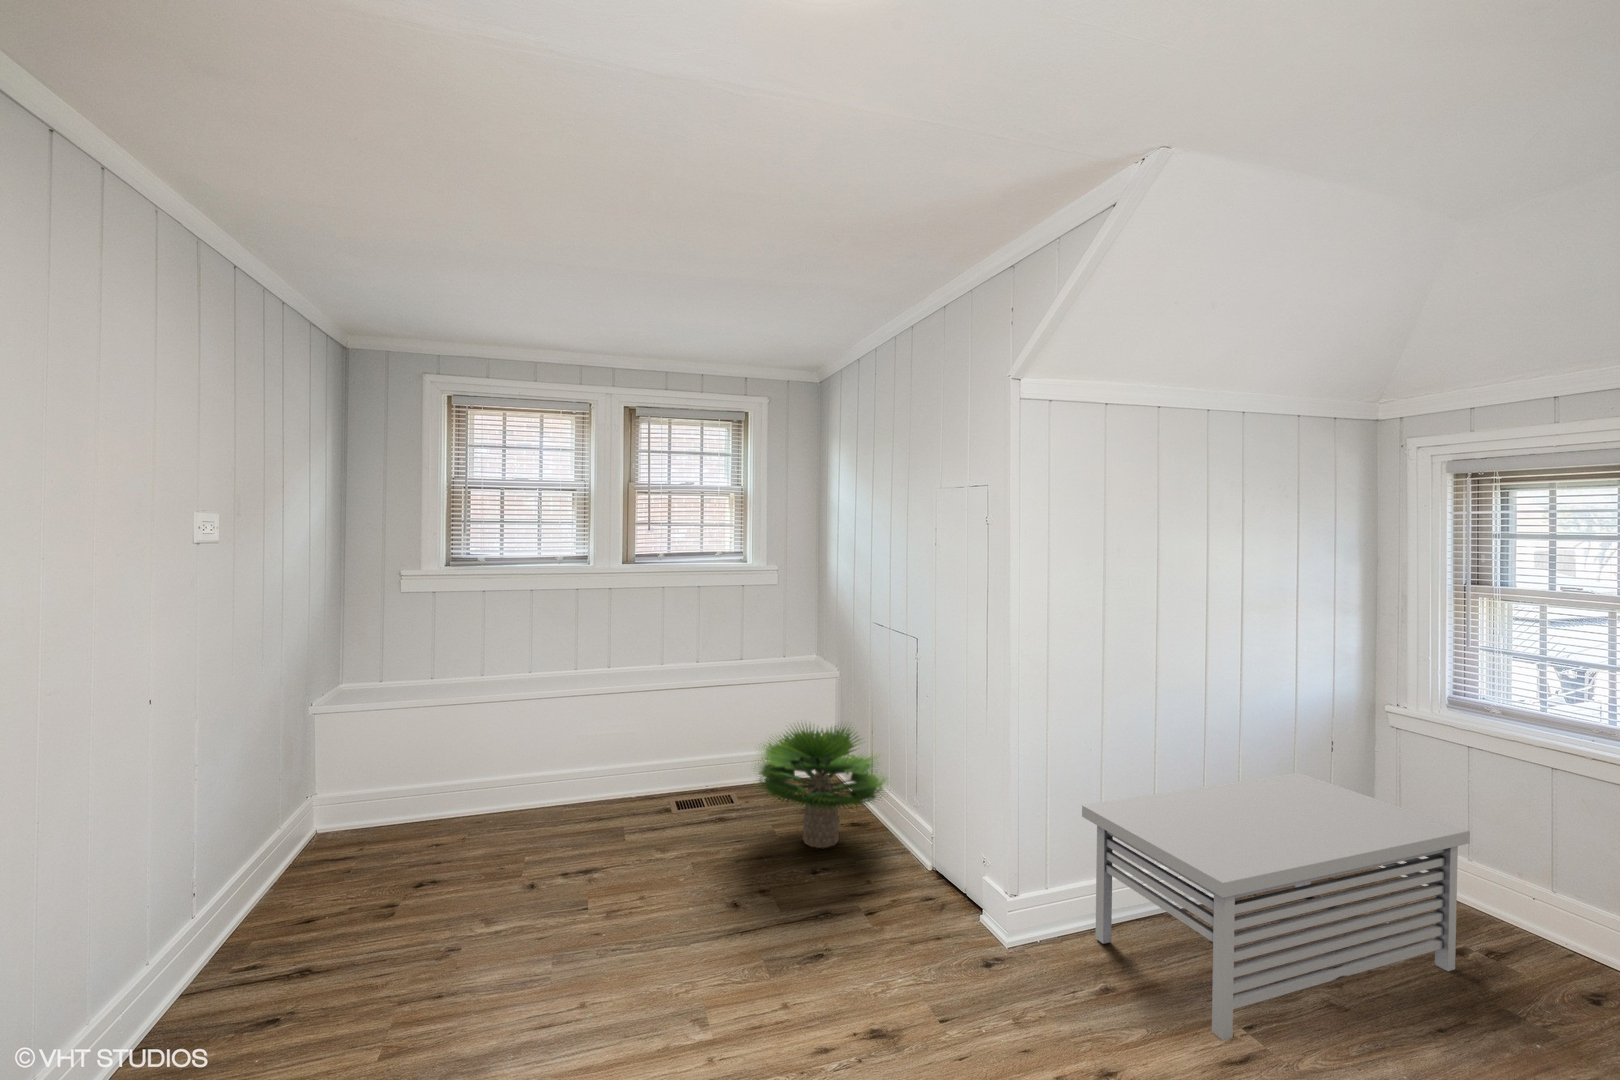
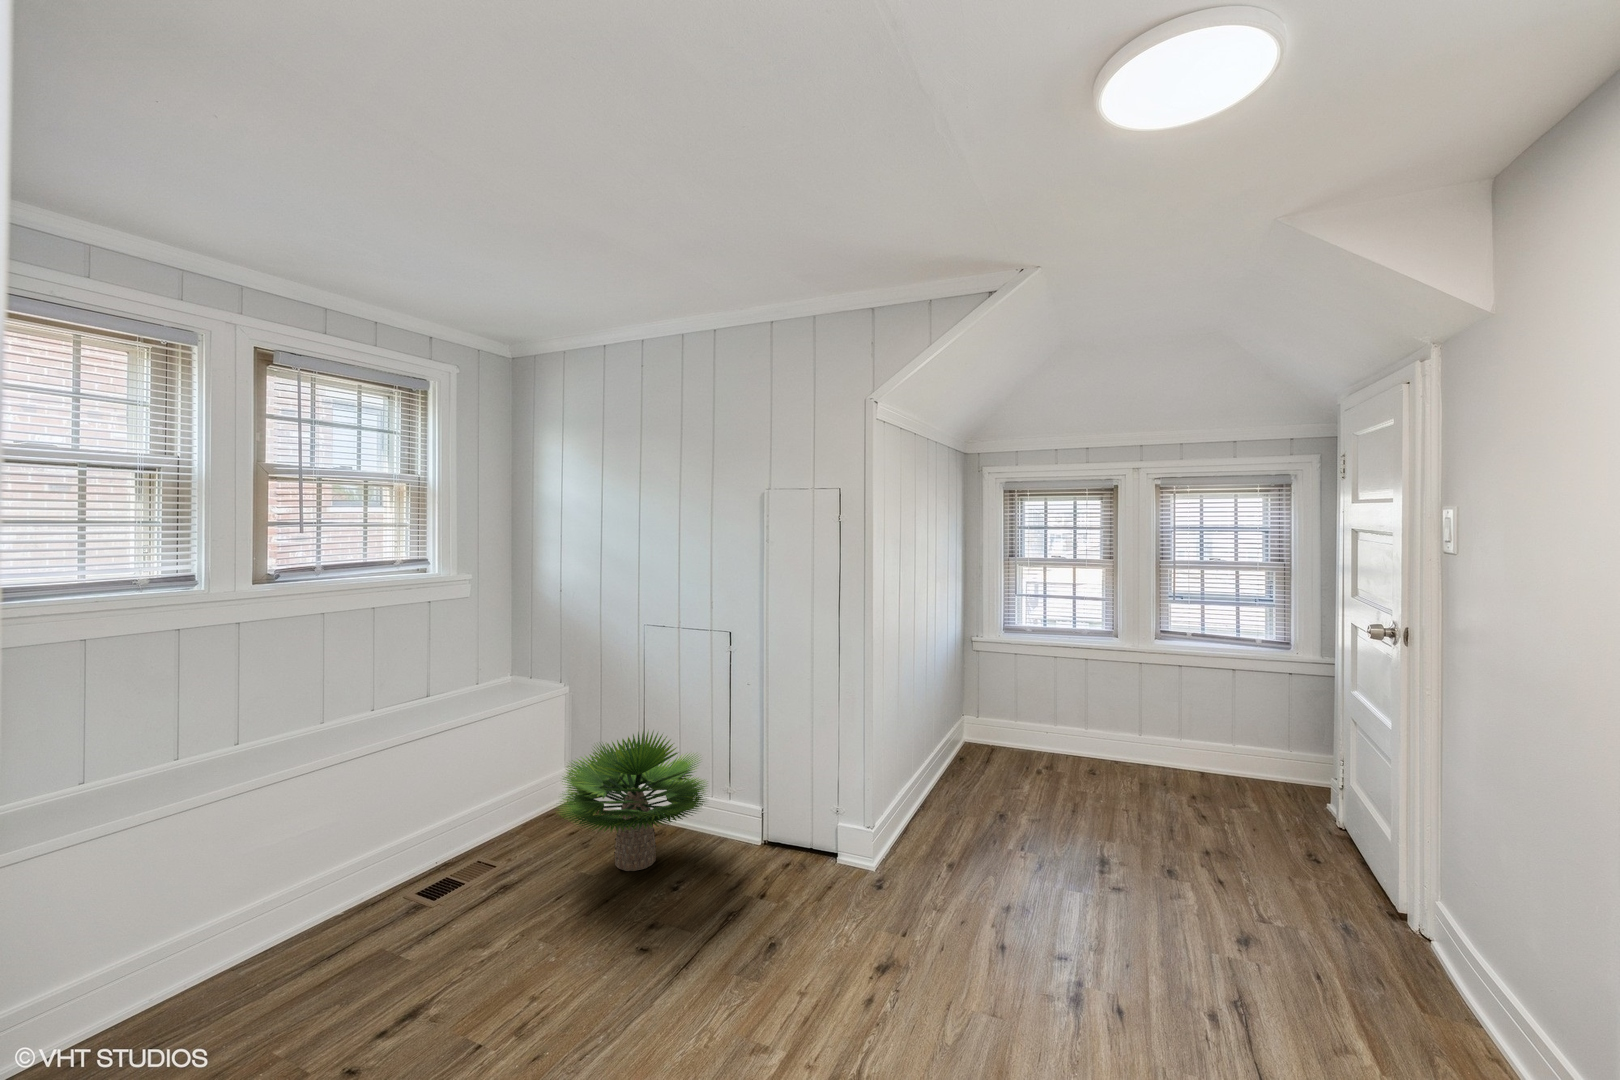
storage bench: present [1082,773,1470,1040] -> none [902,689,1053,862]

